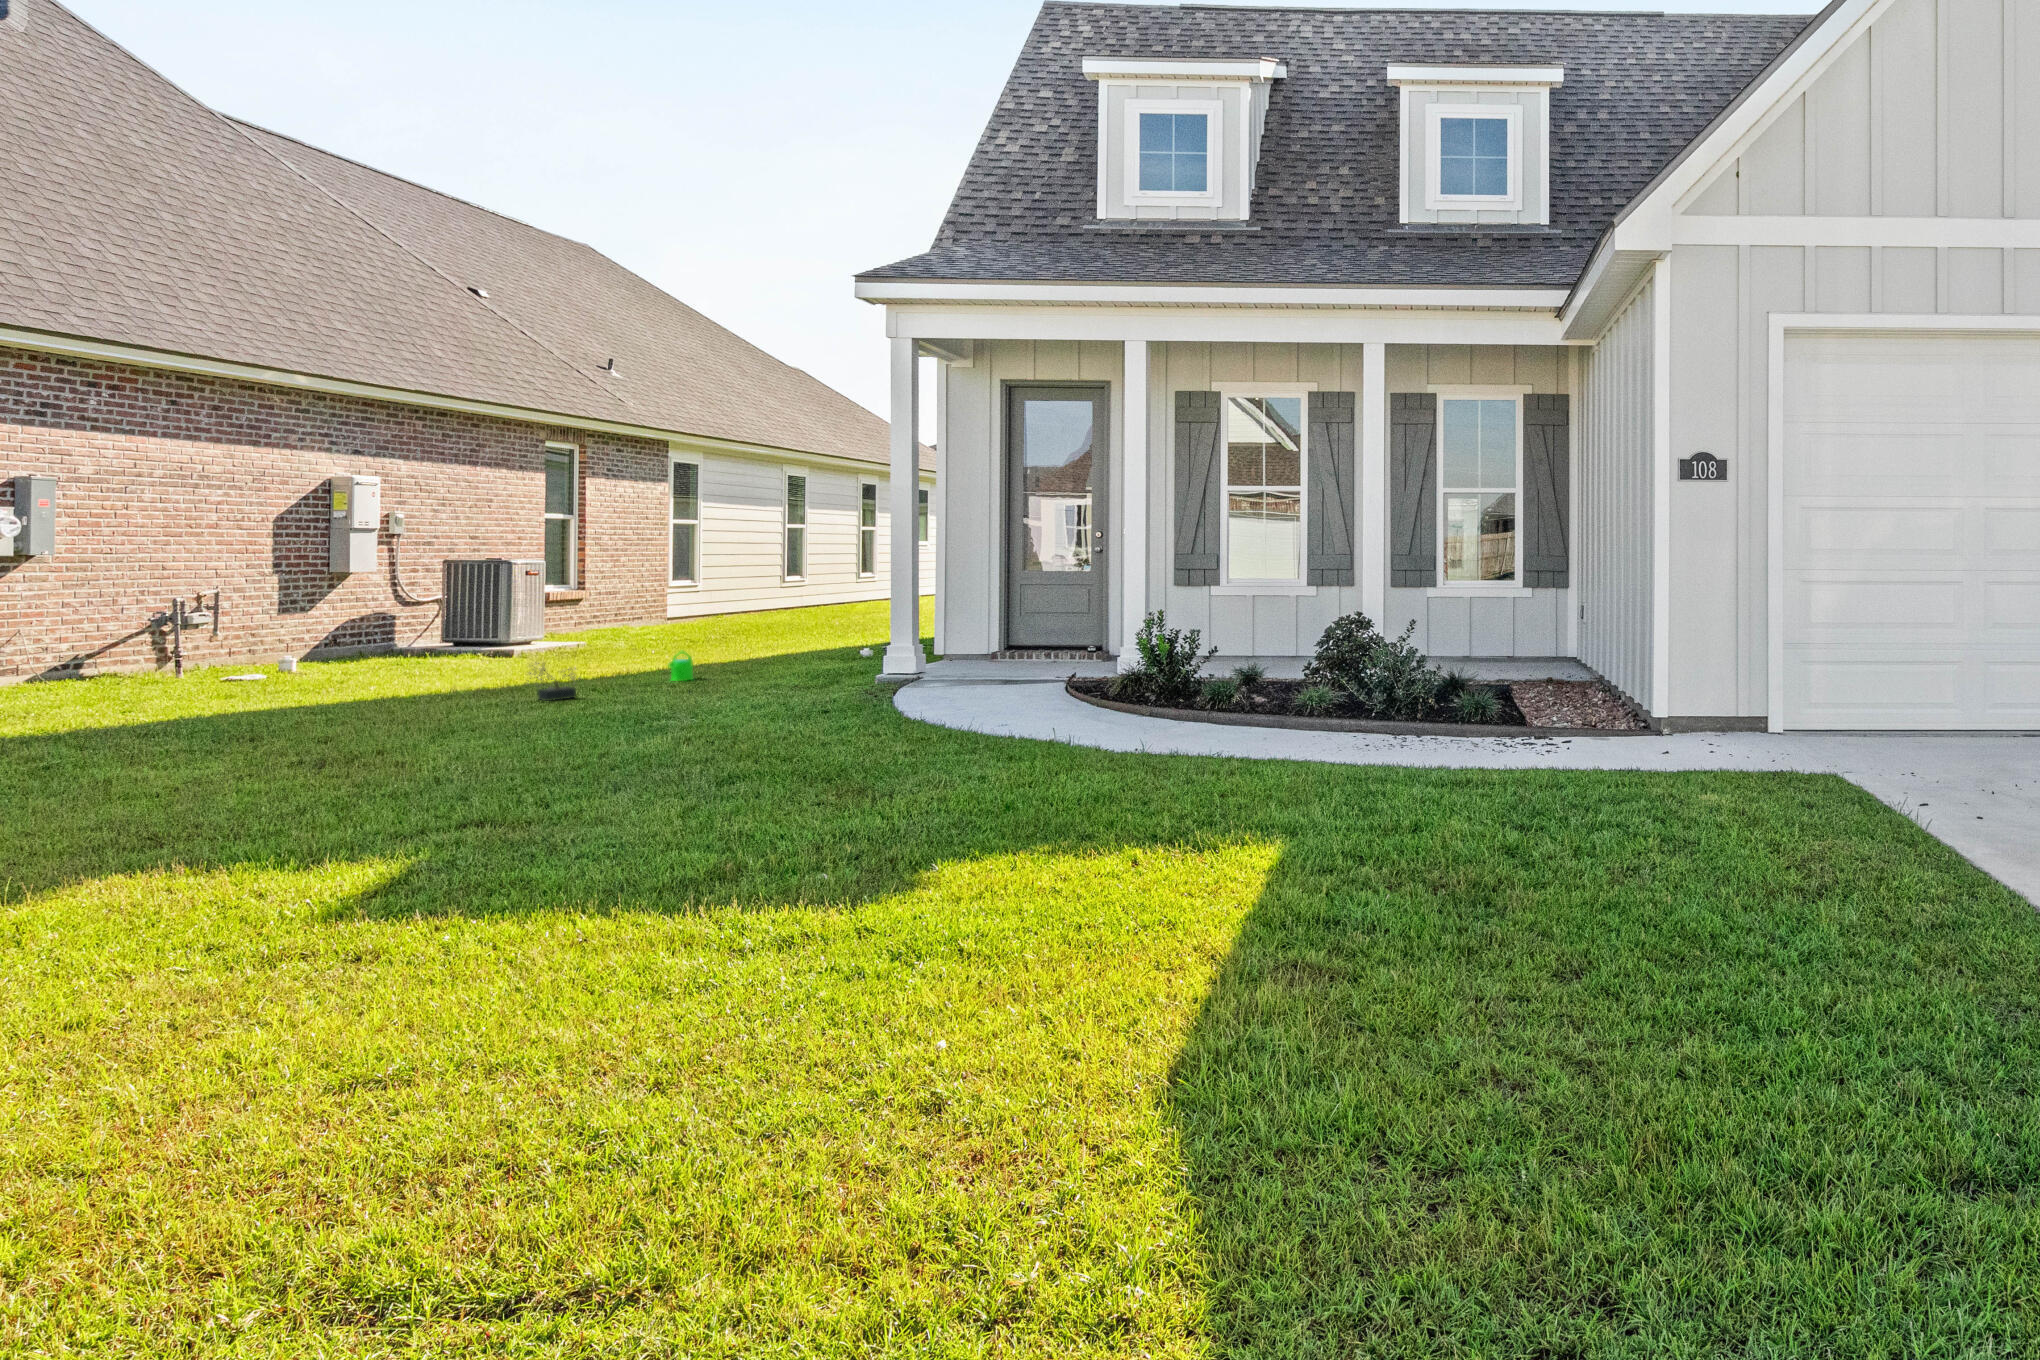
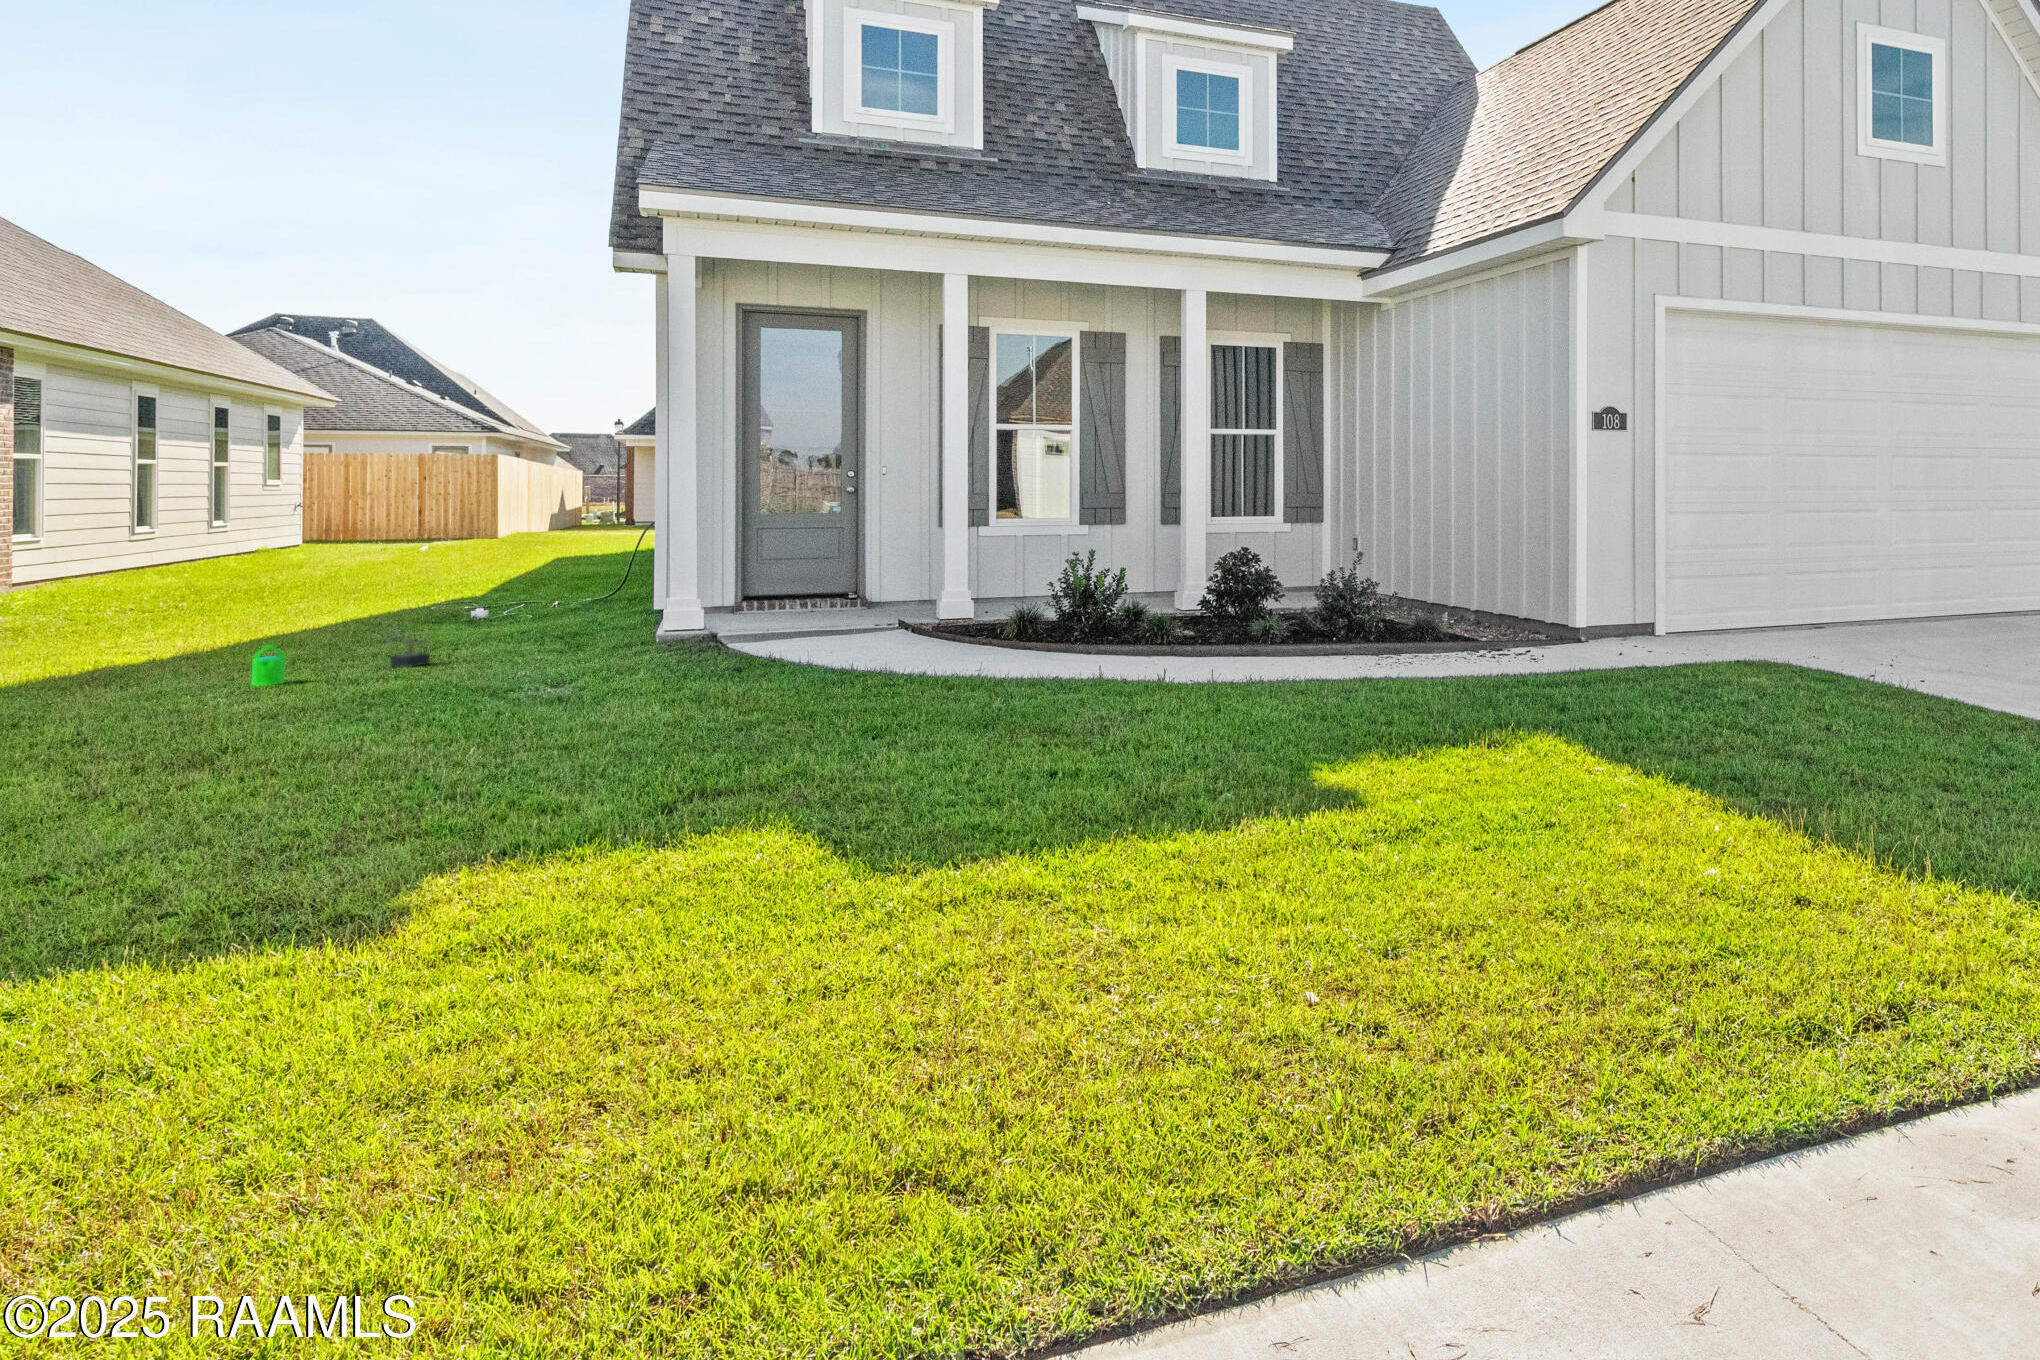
decorative plant: present [530,663,579,701] -> present [388,627,430,667]

